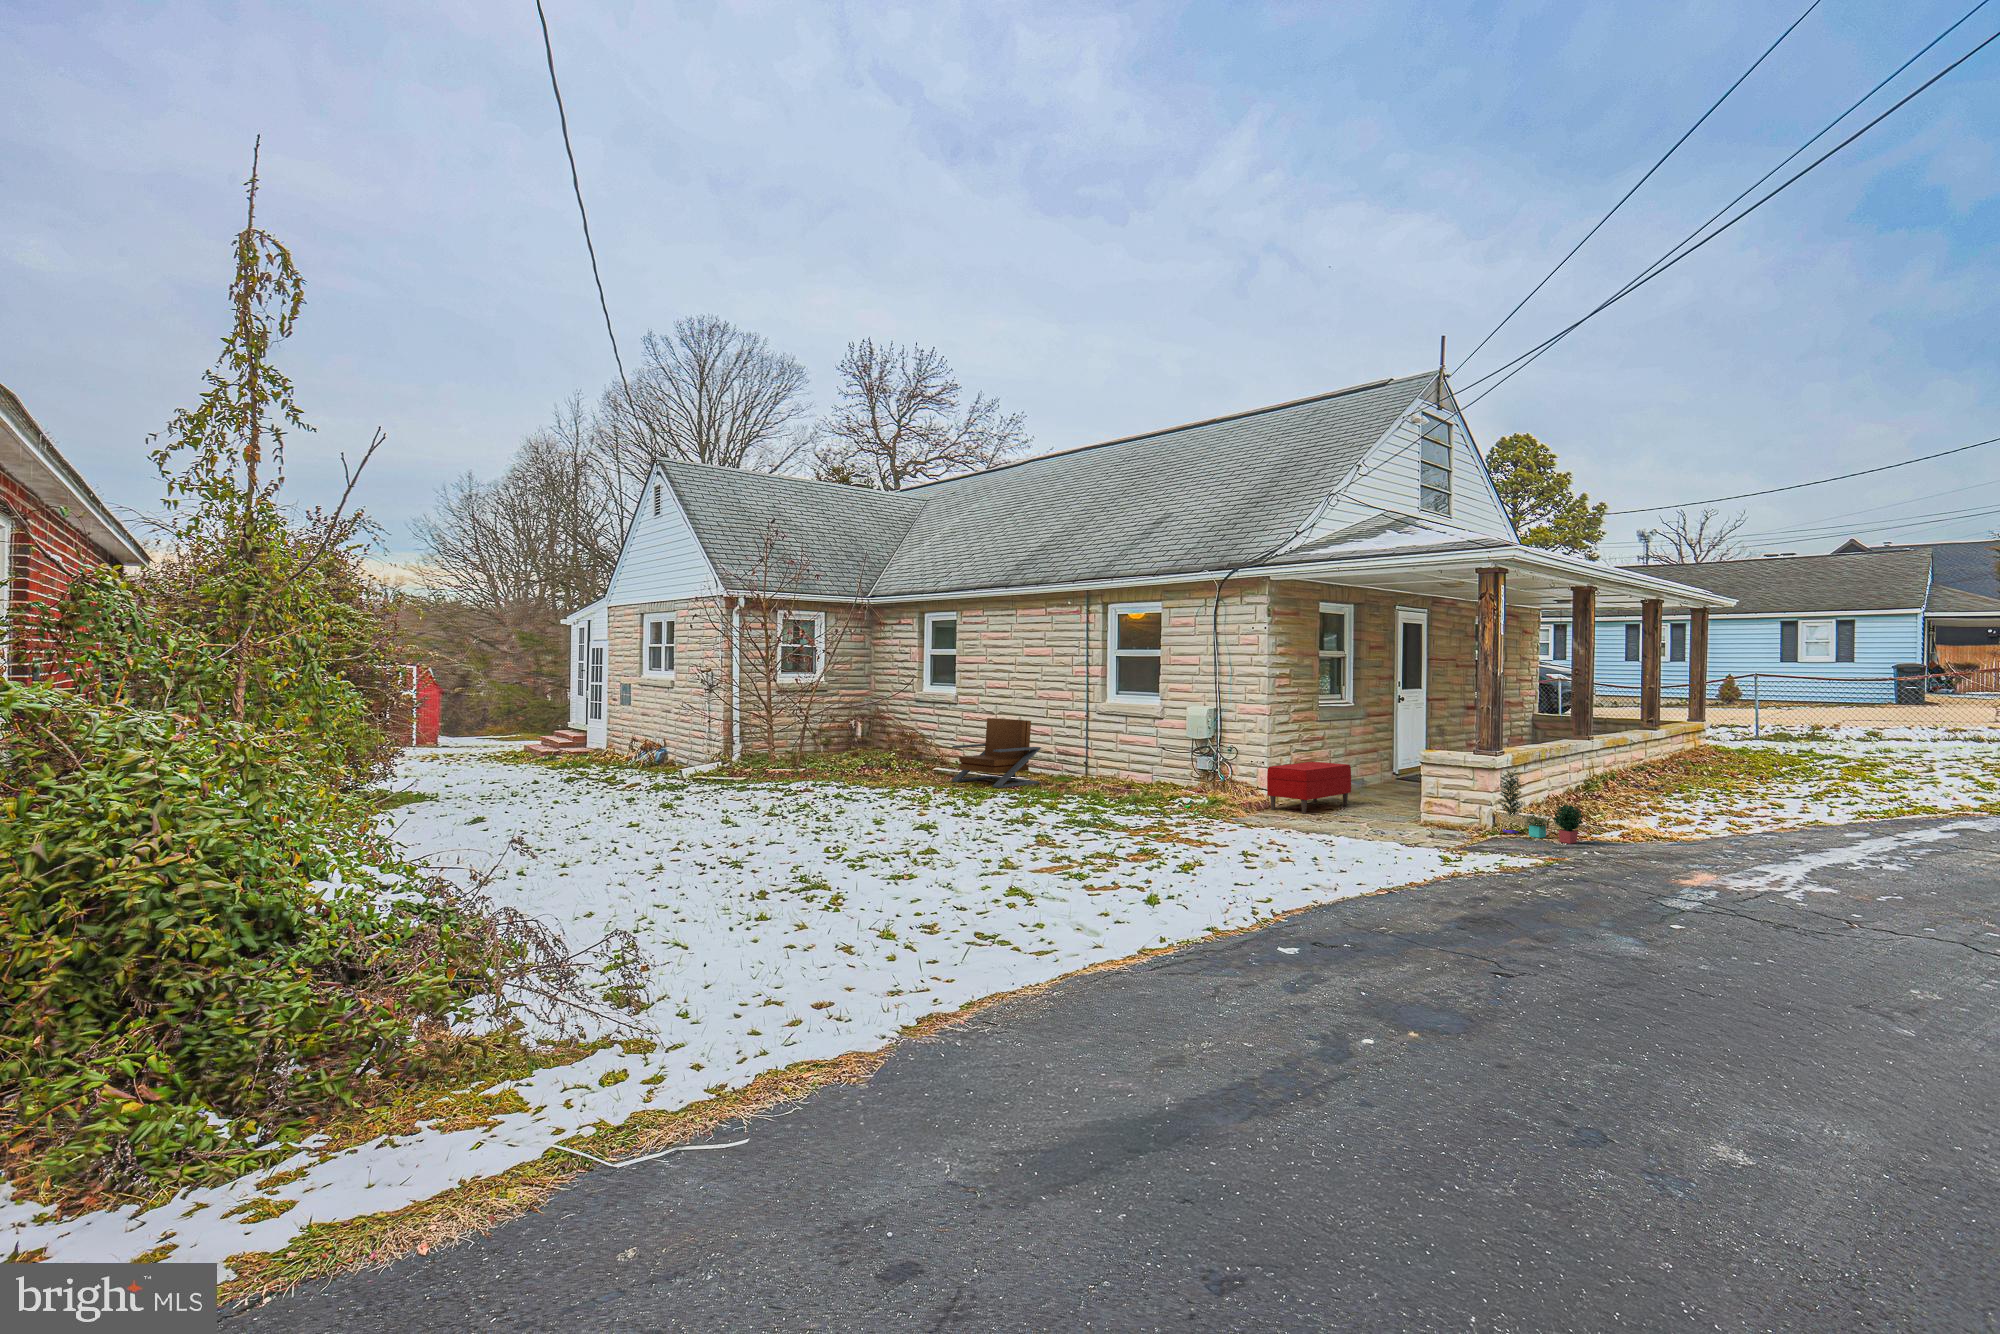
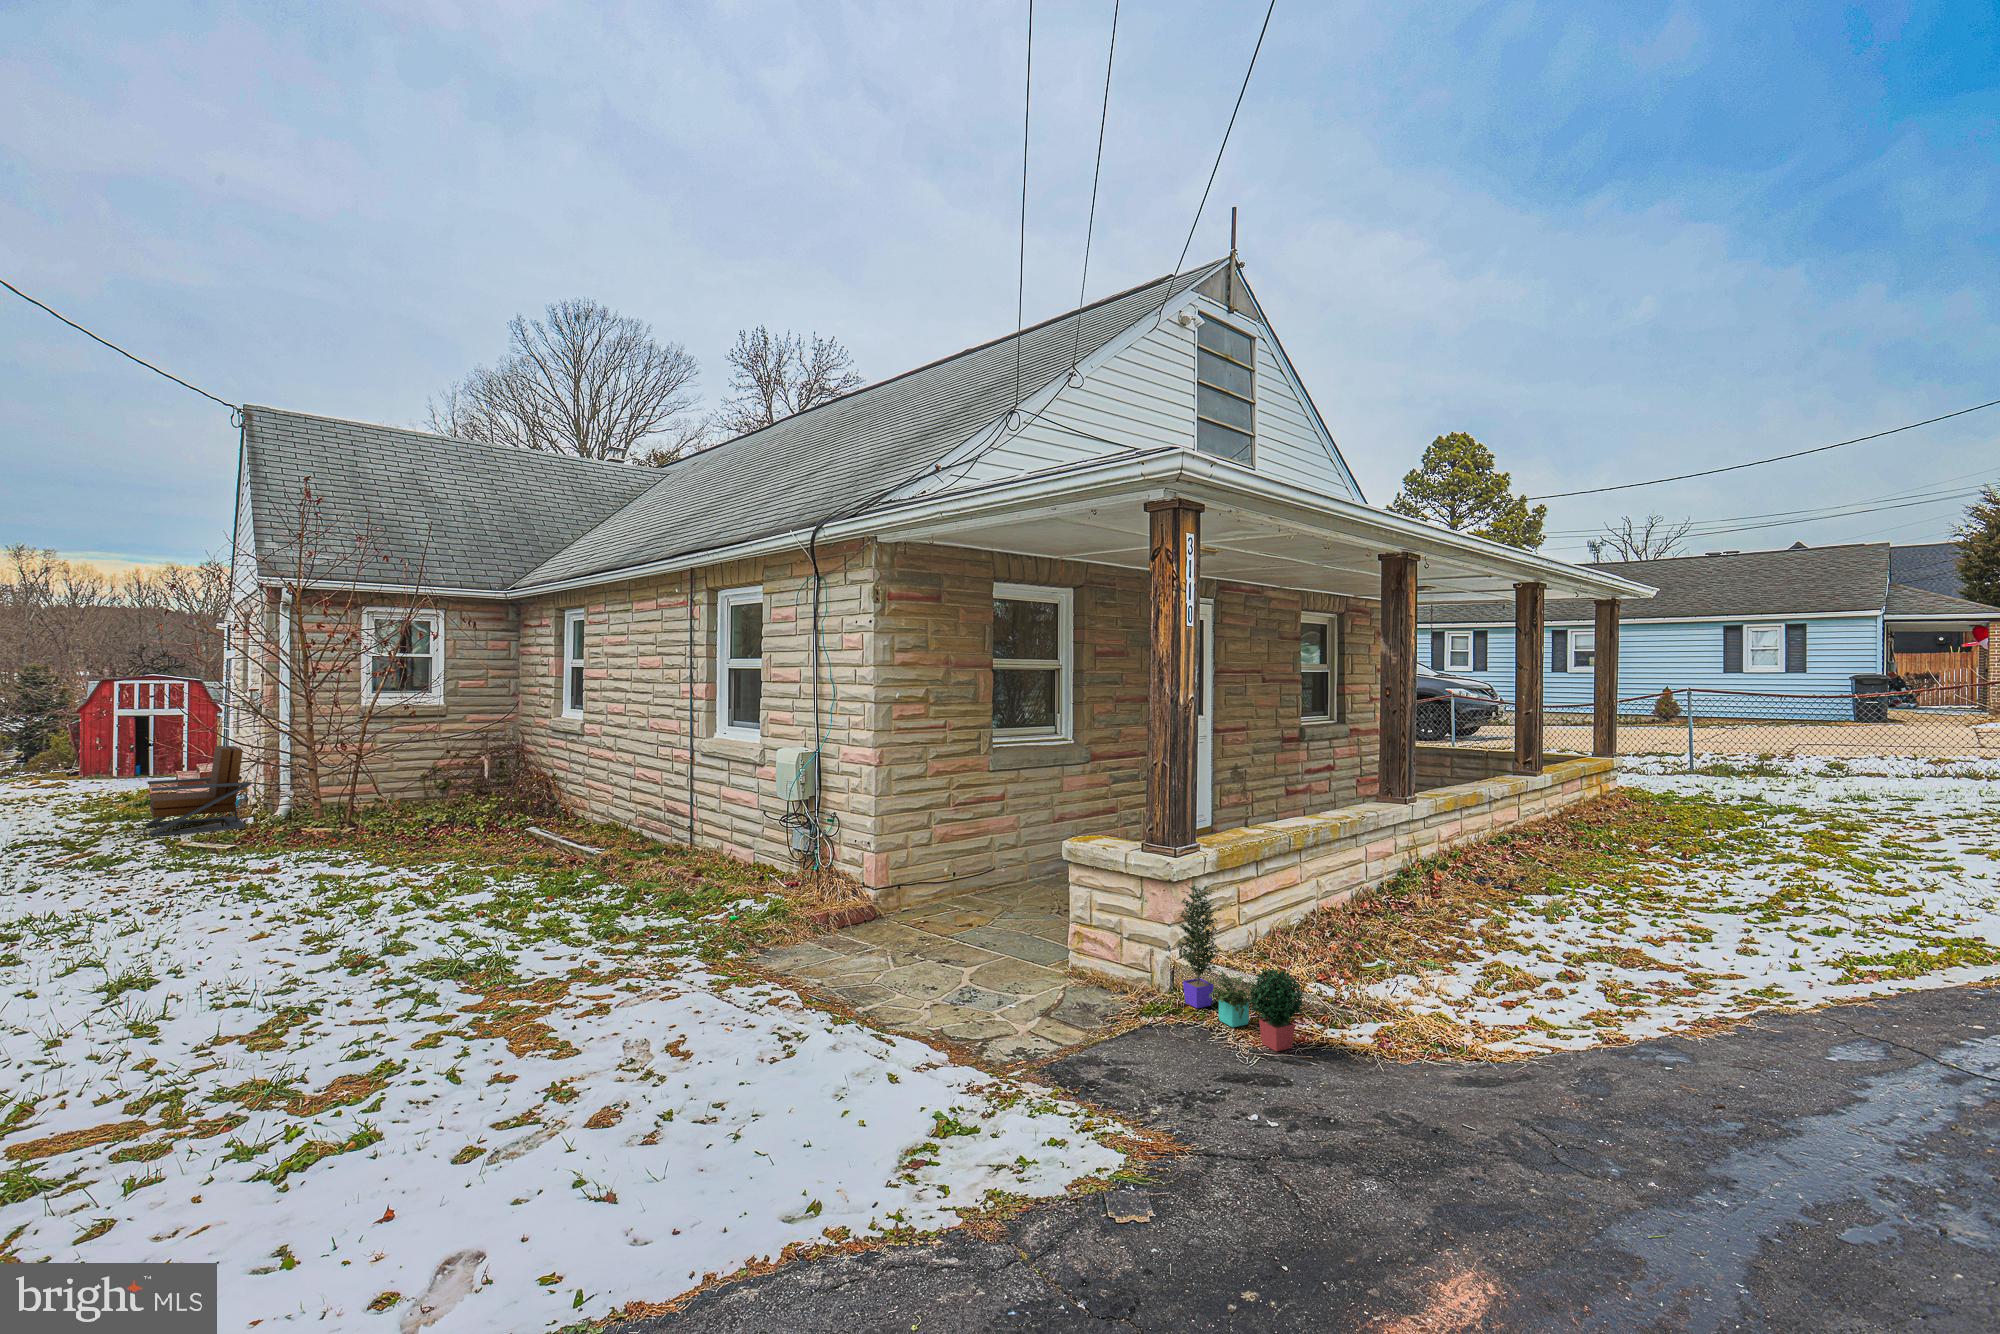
lounge chair: present [952,718,1041,788] -> present [146,746,251,836]
bench: present [1267,762,1351,814] -> none [860,838,1017,940]

